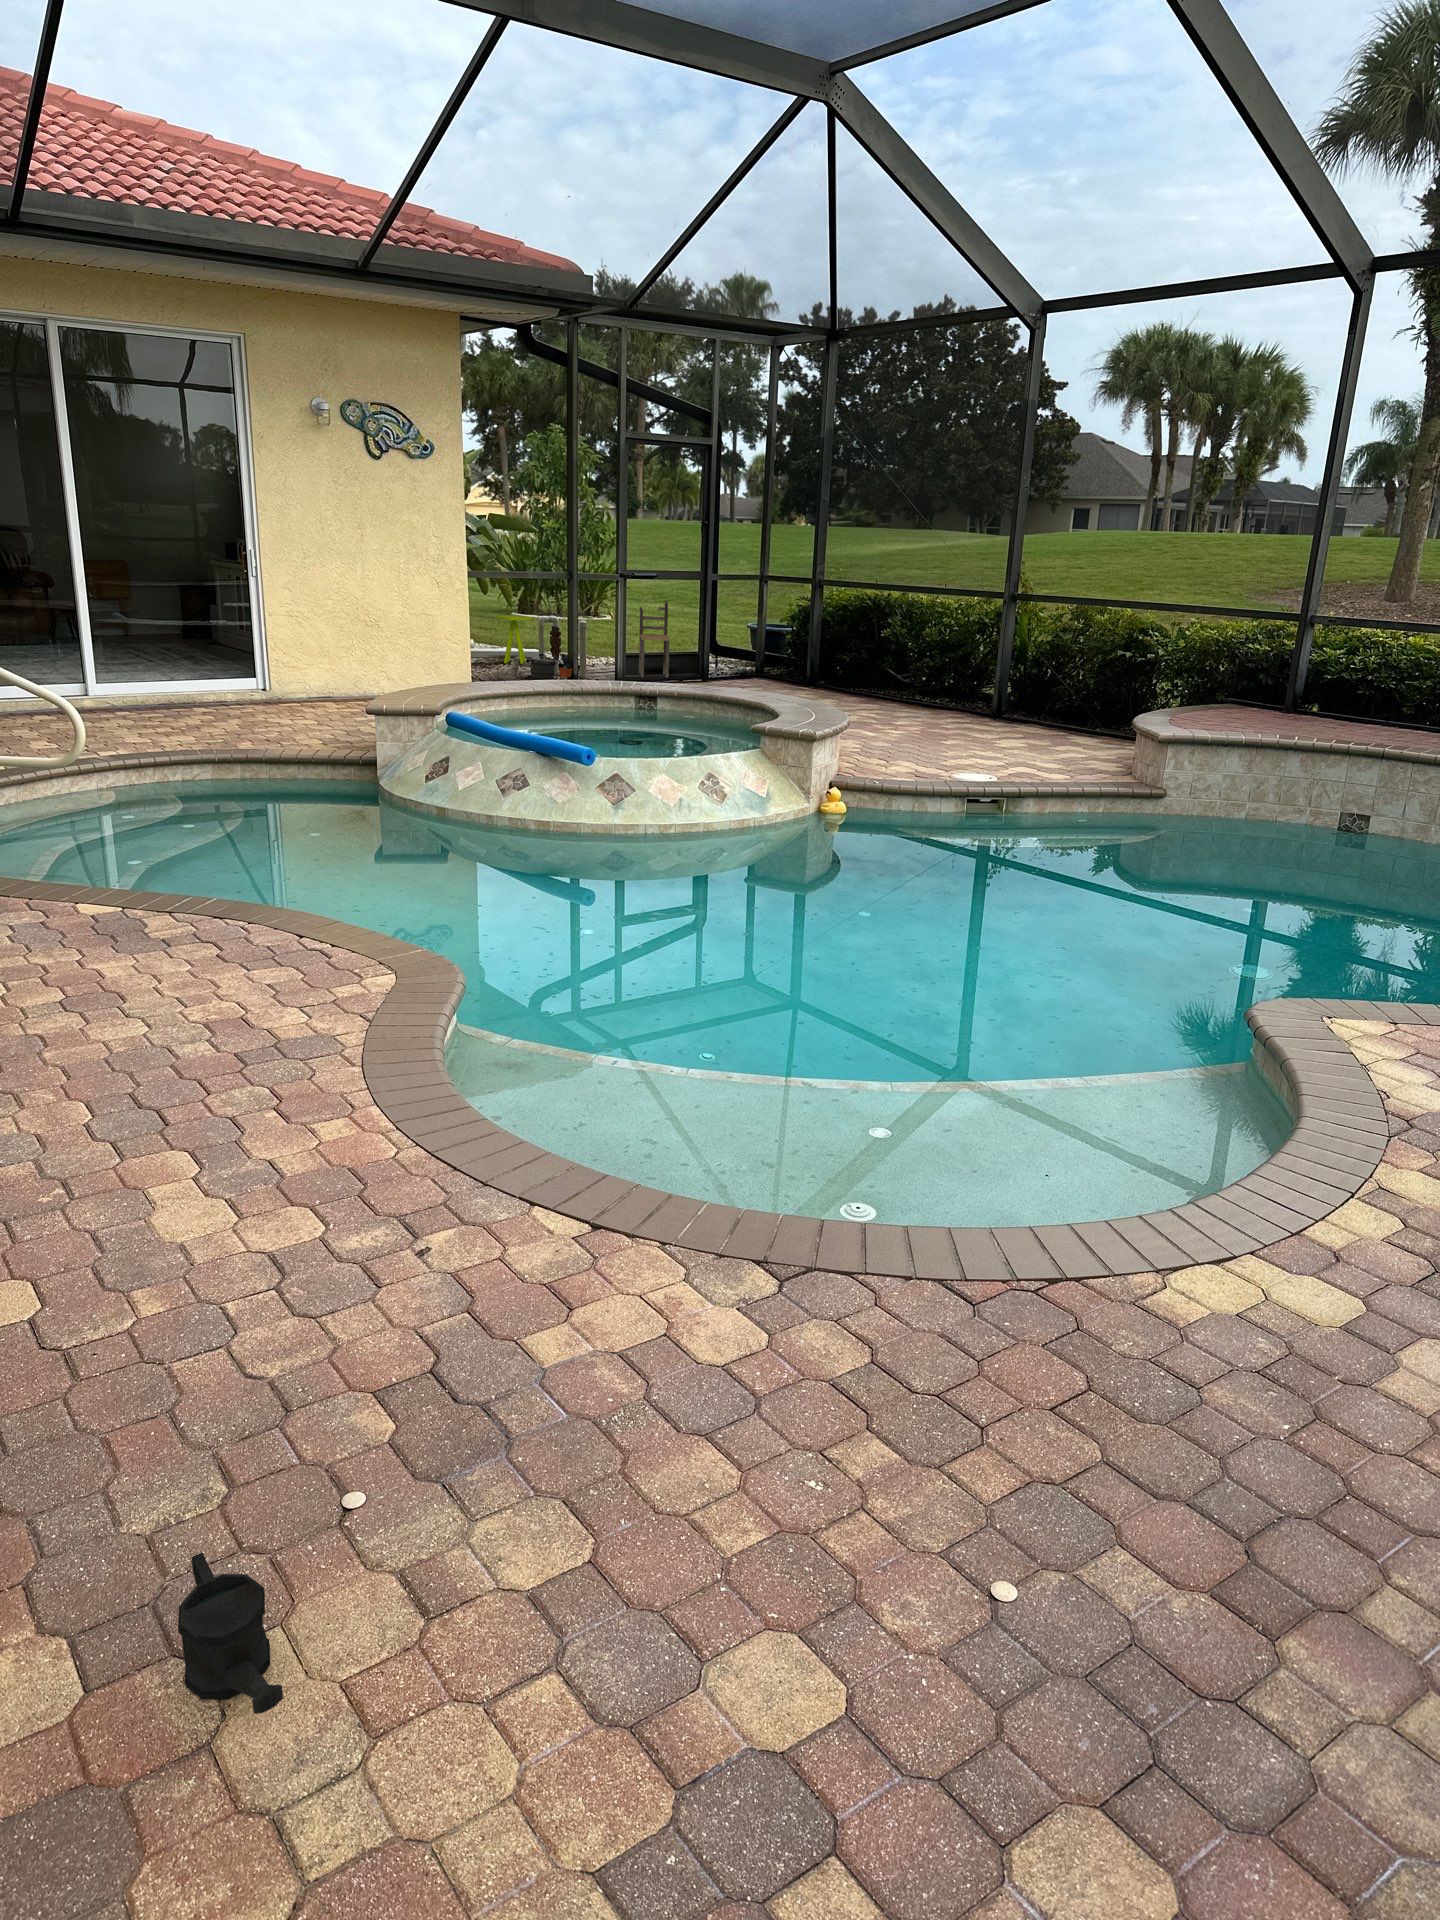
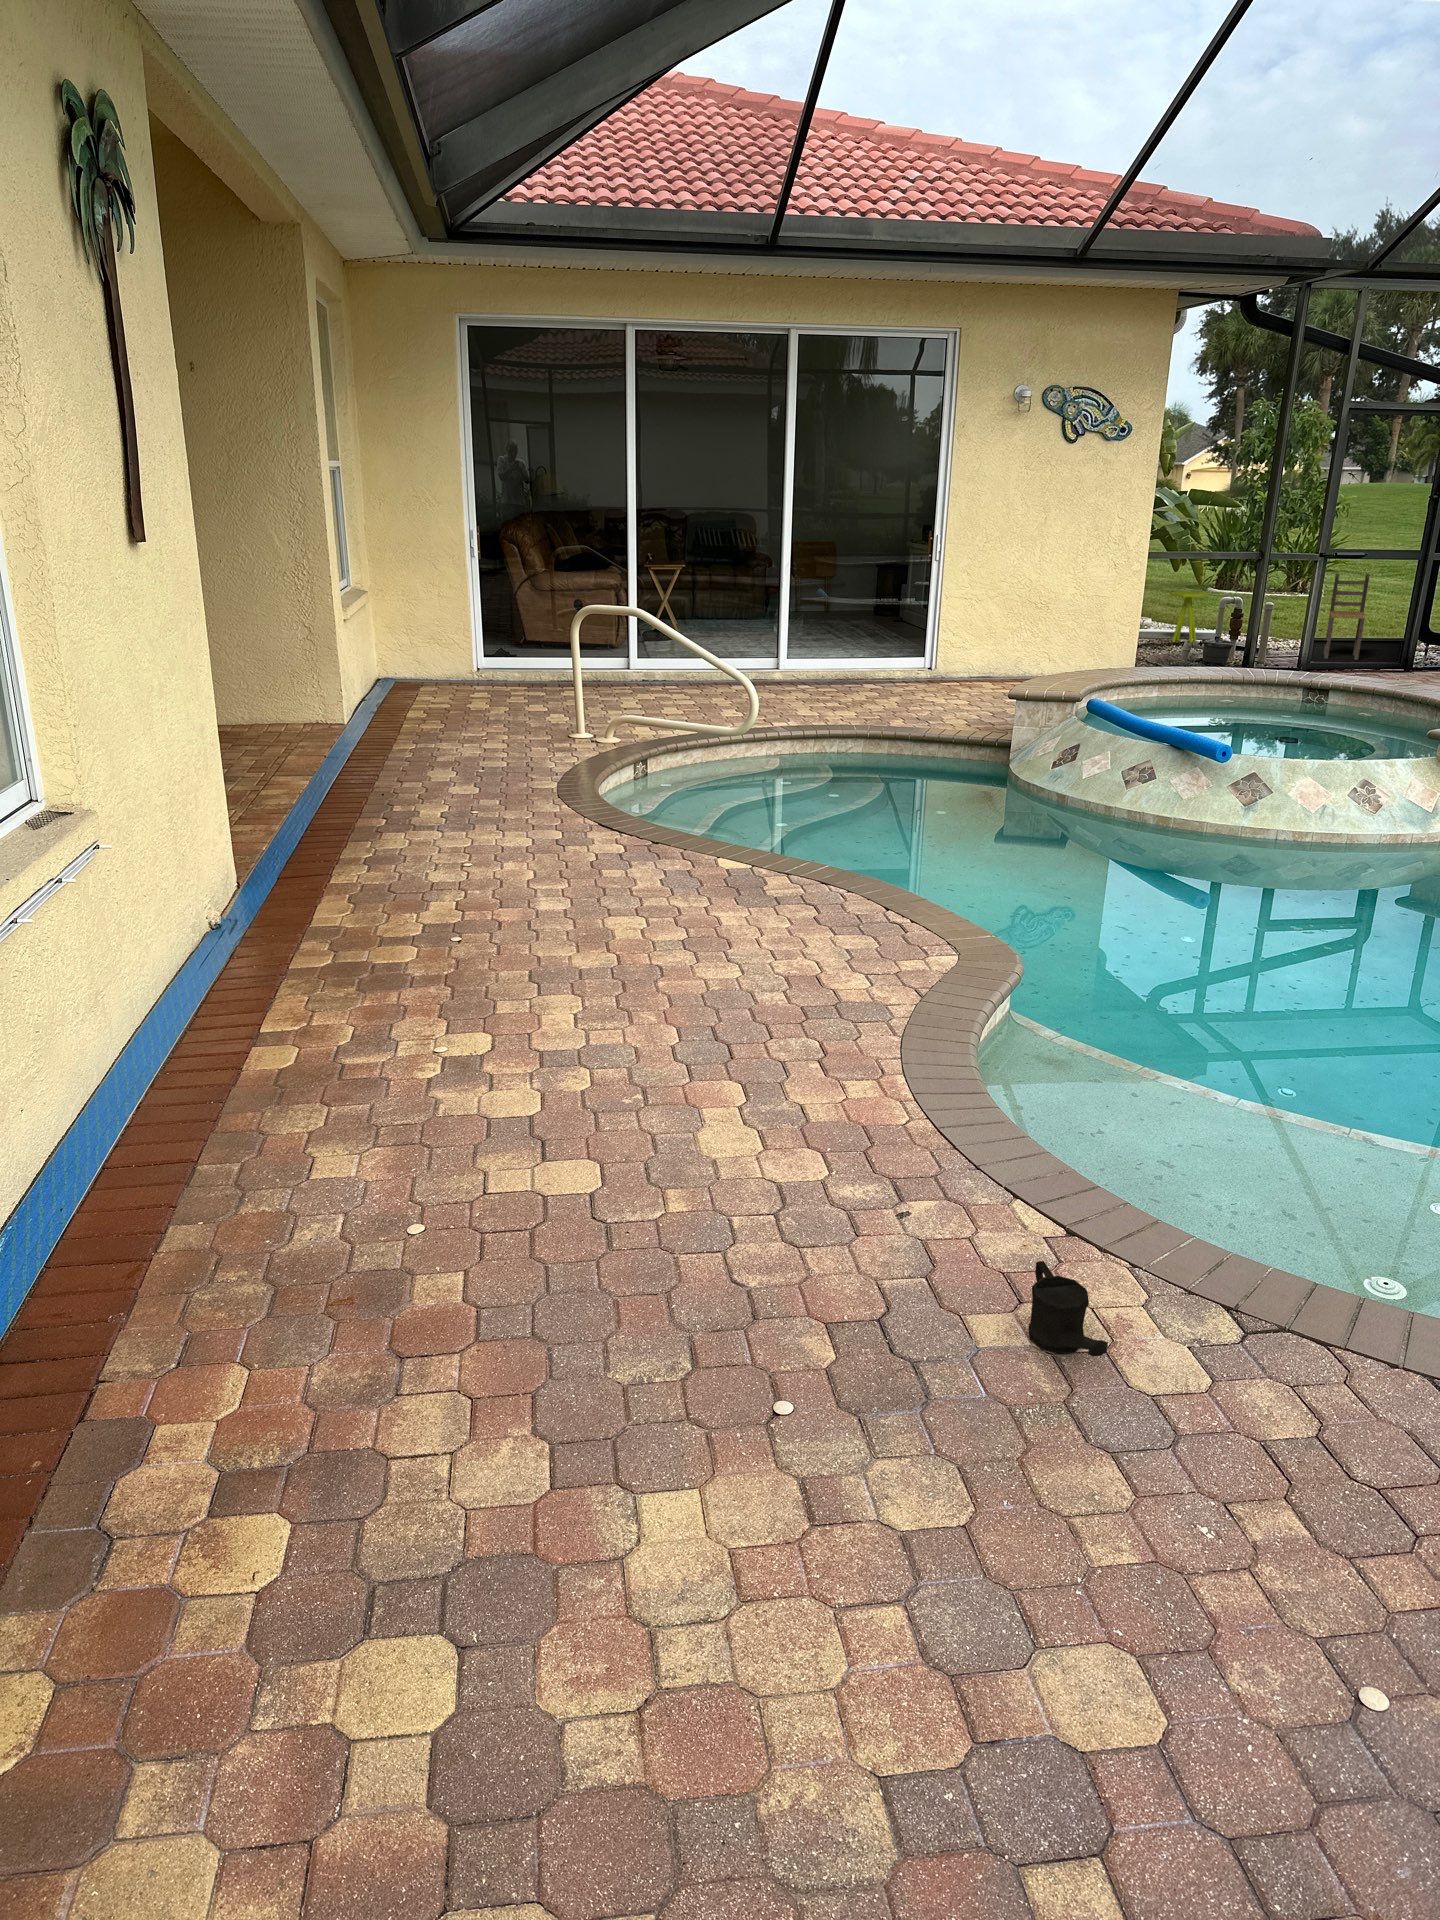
potted plant: present [553,654,573,677] -> none [1221,633,1254,658]
watering can: present [178,1553,283,1714] -> present [1029,1261,1108,1356]

